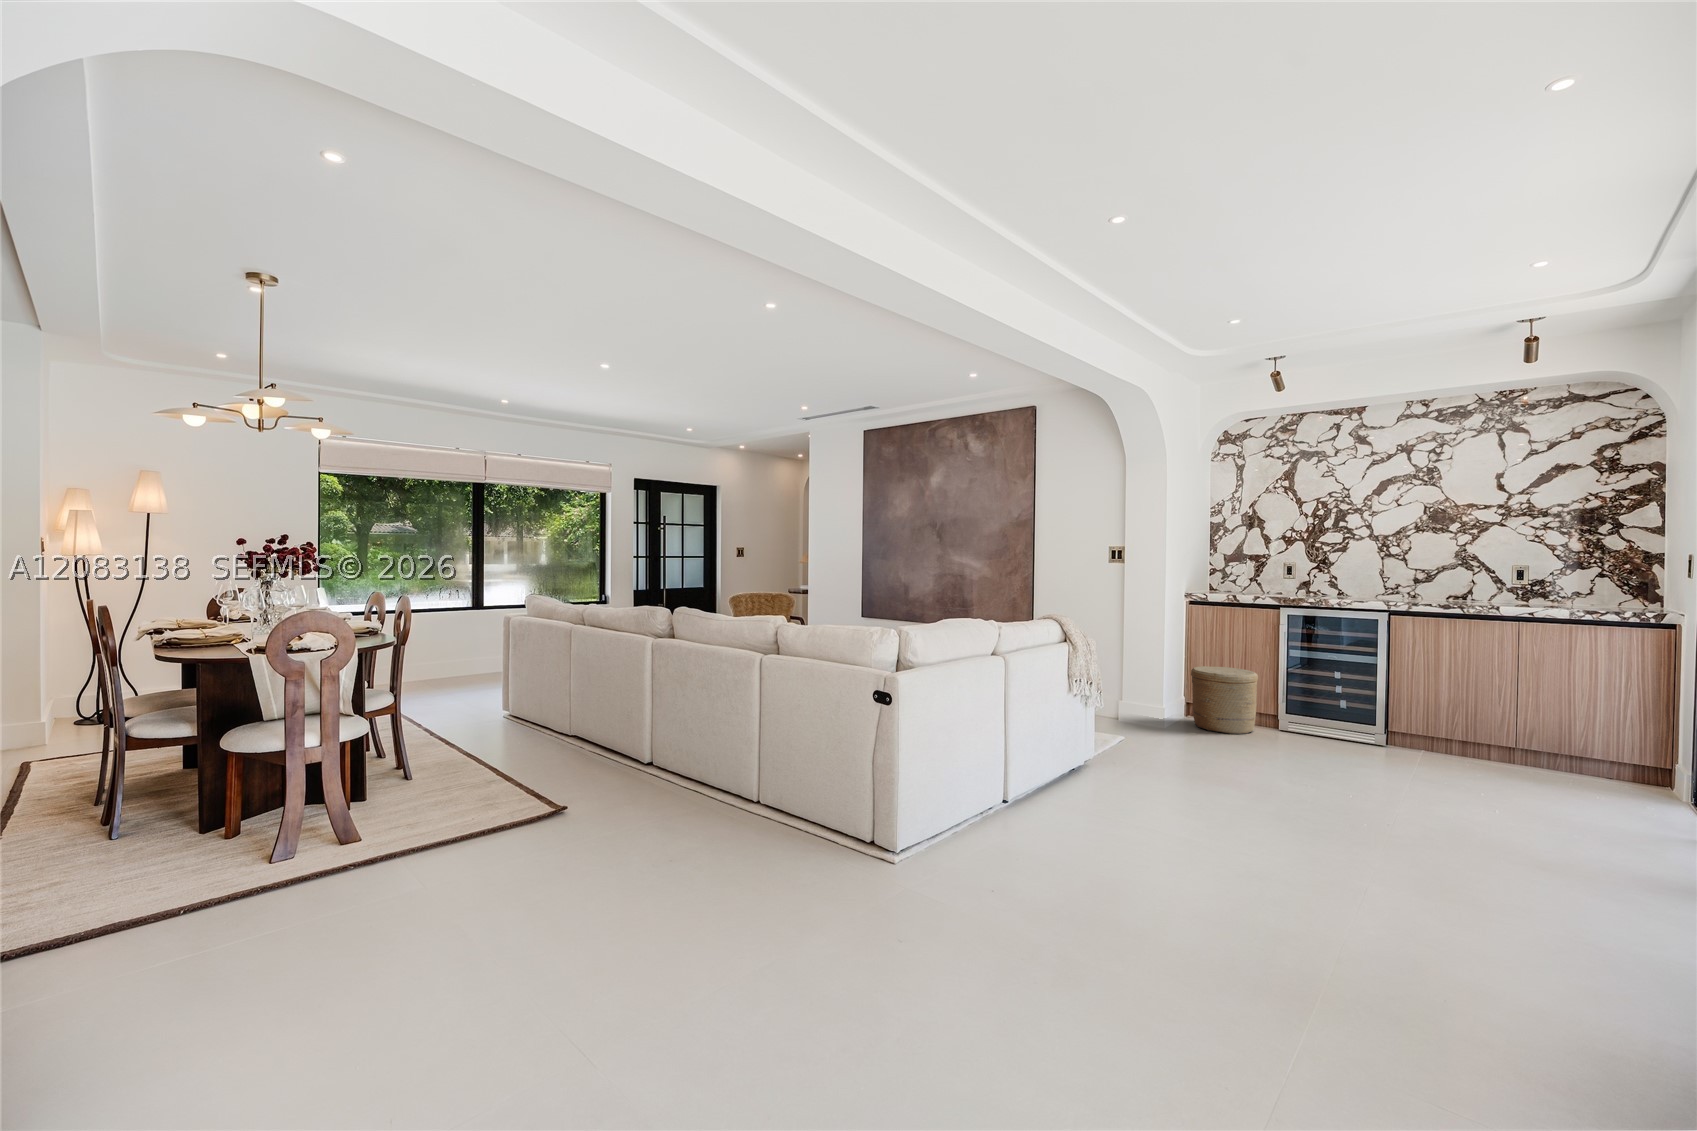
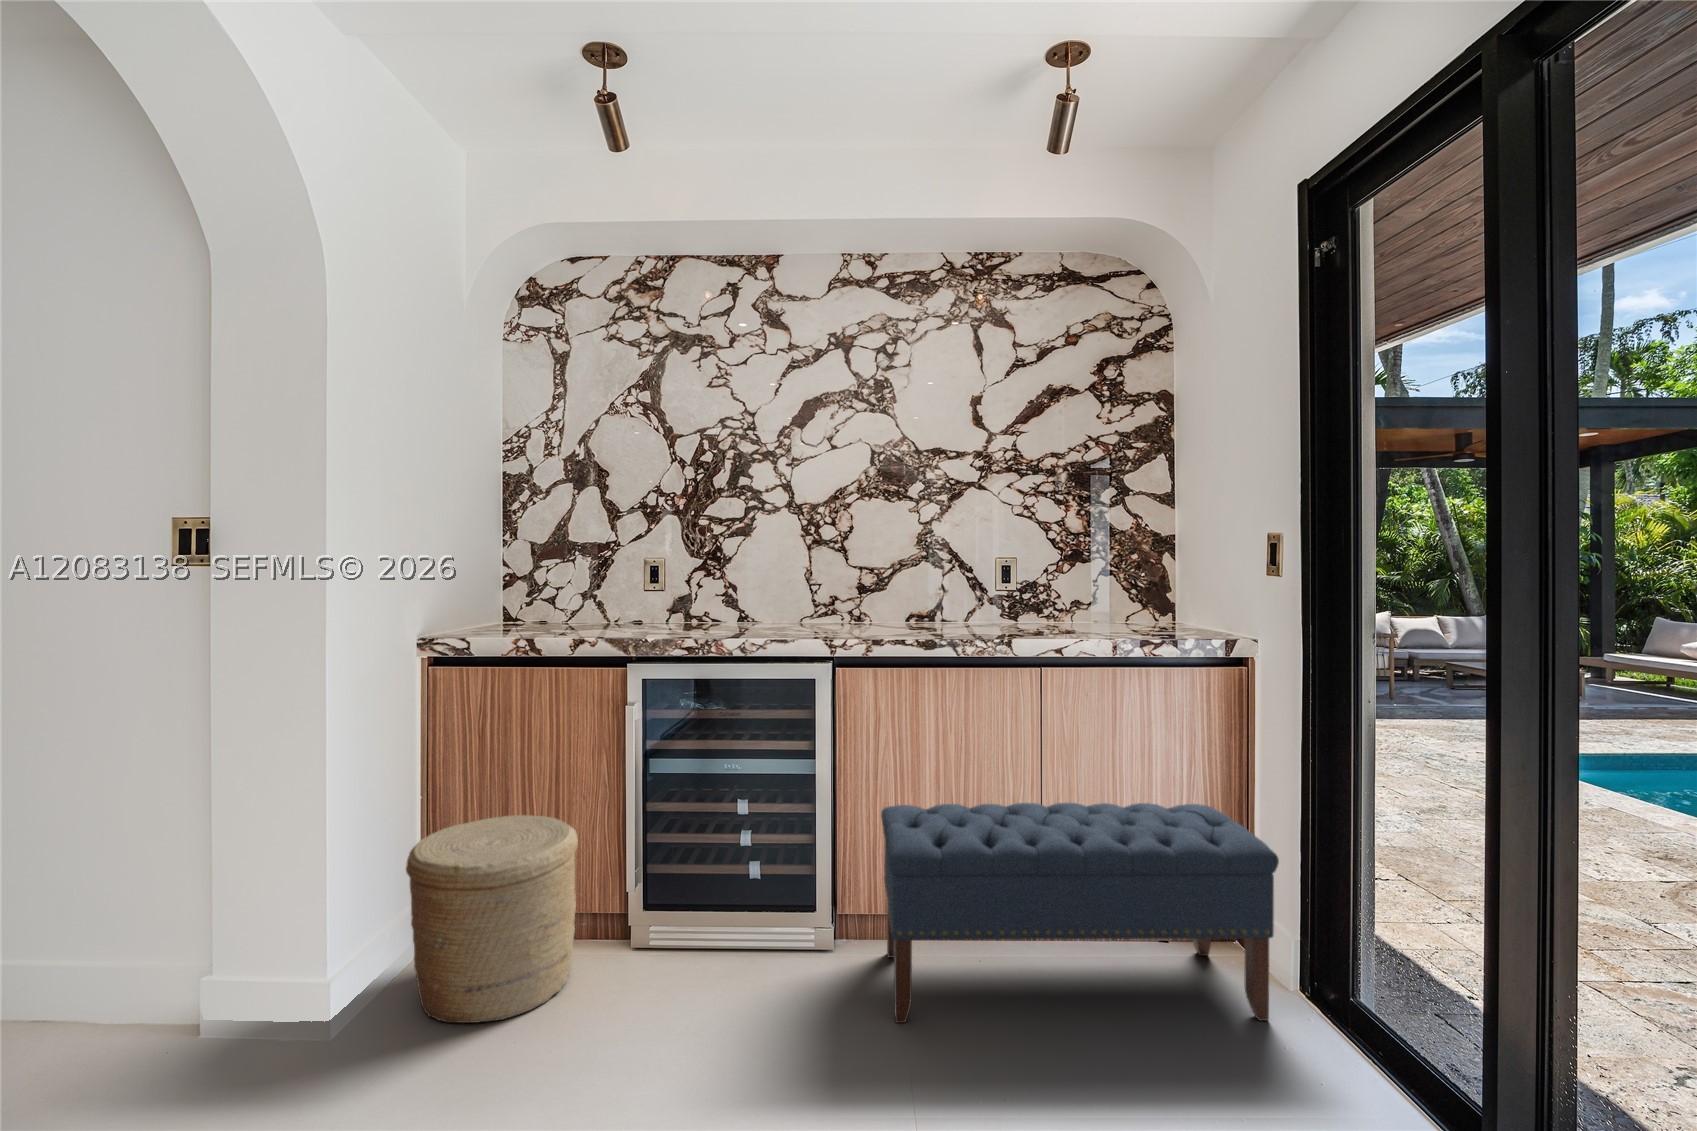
bench: none [1410,681,1653,799] -> present [881,803,1279,1023]

